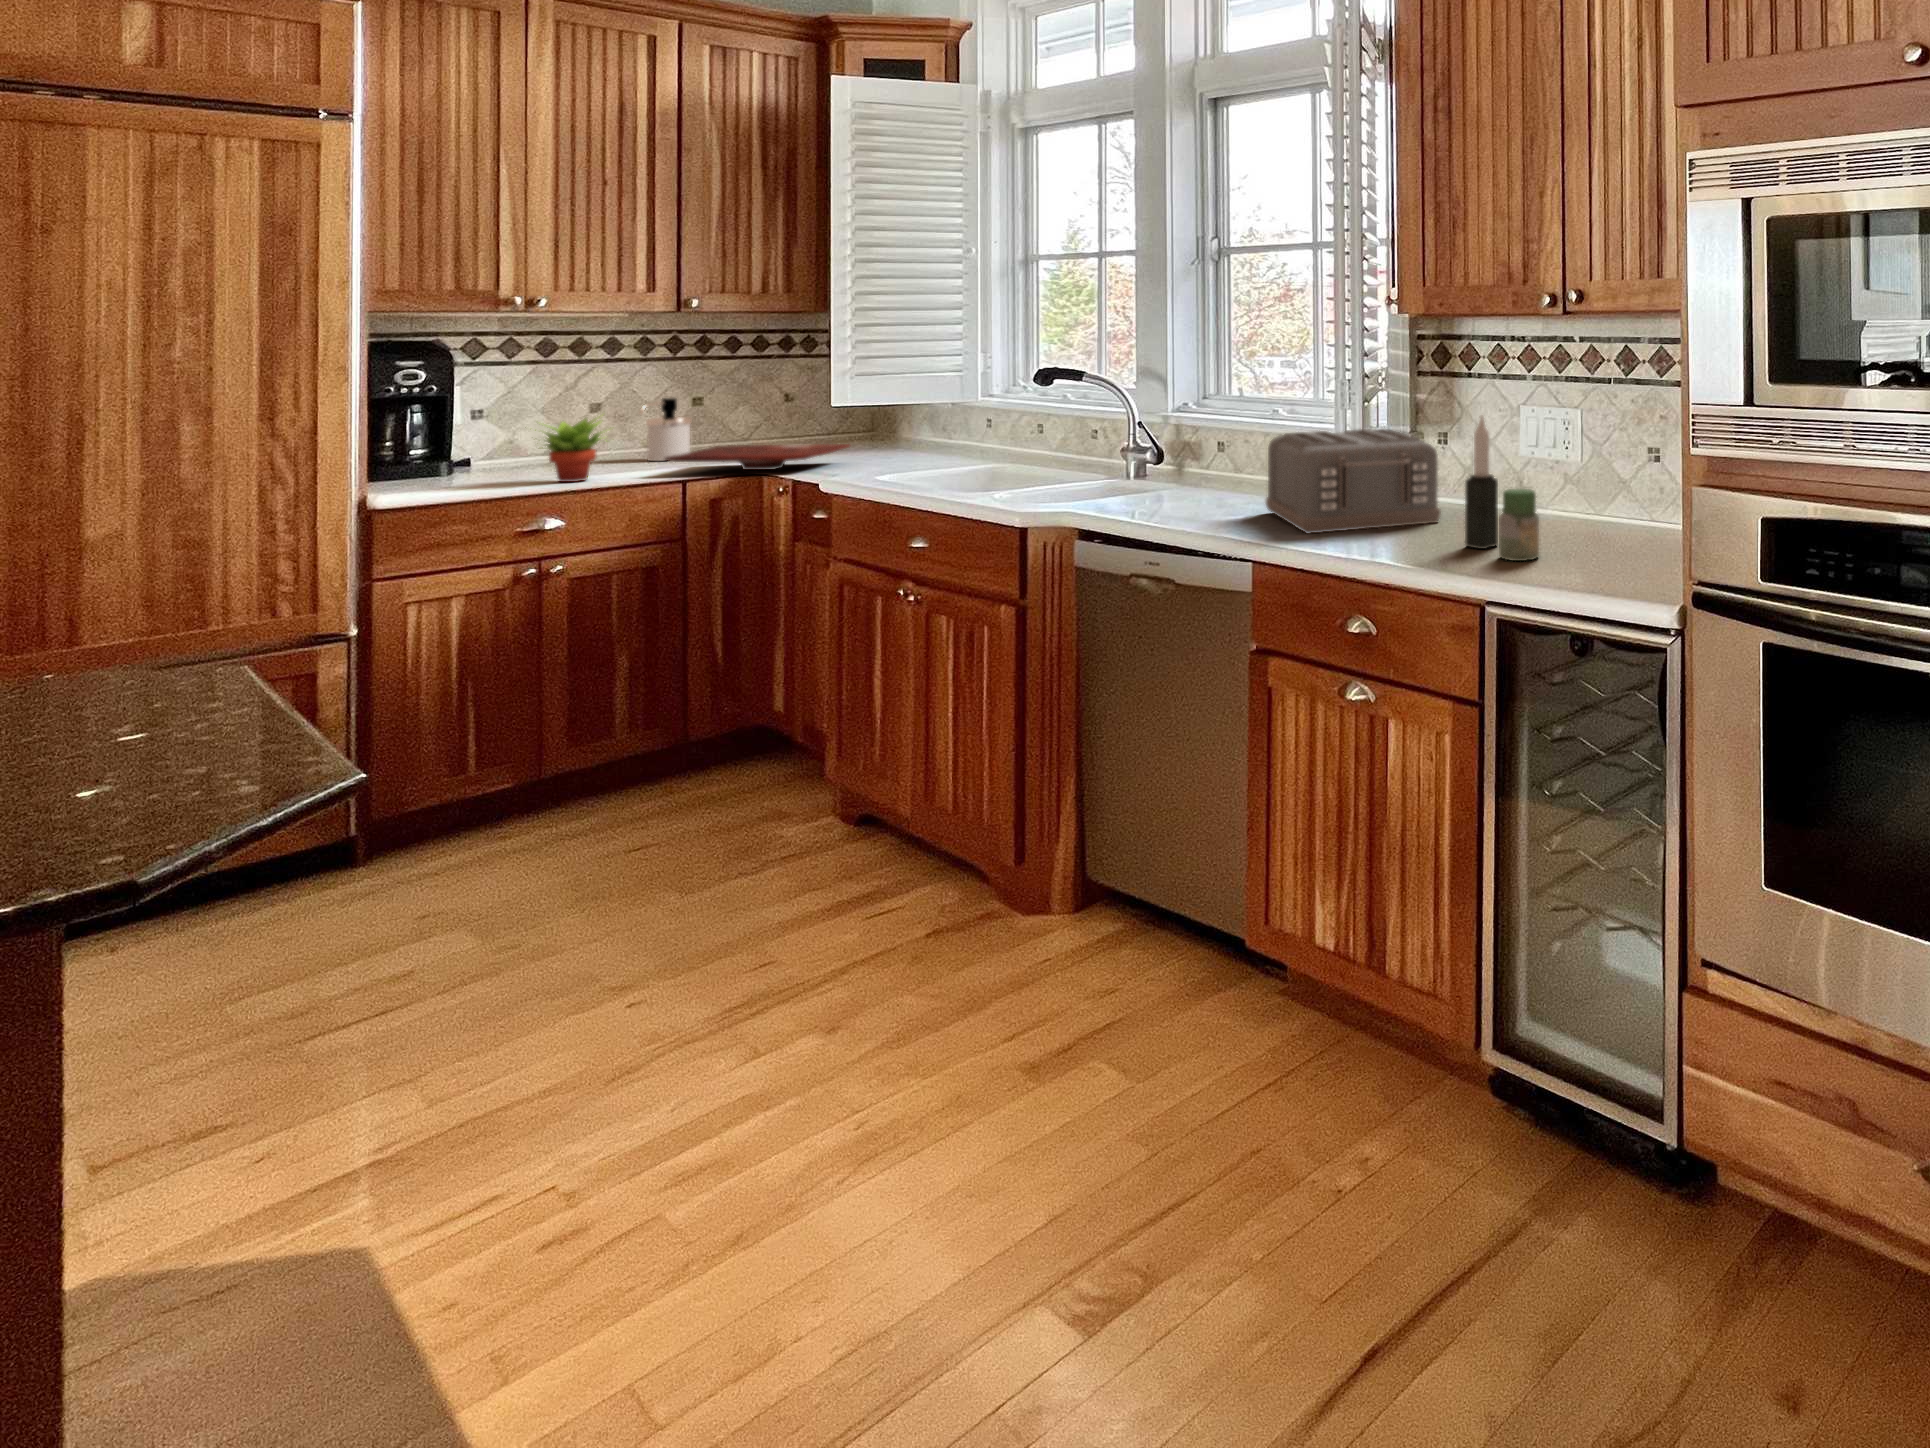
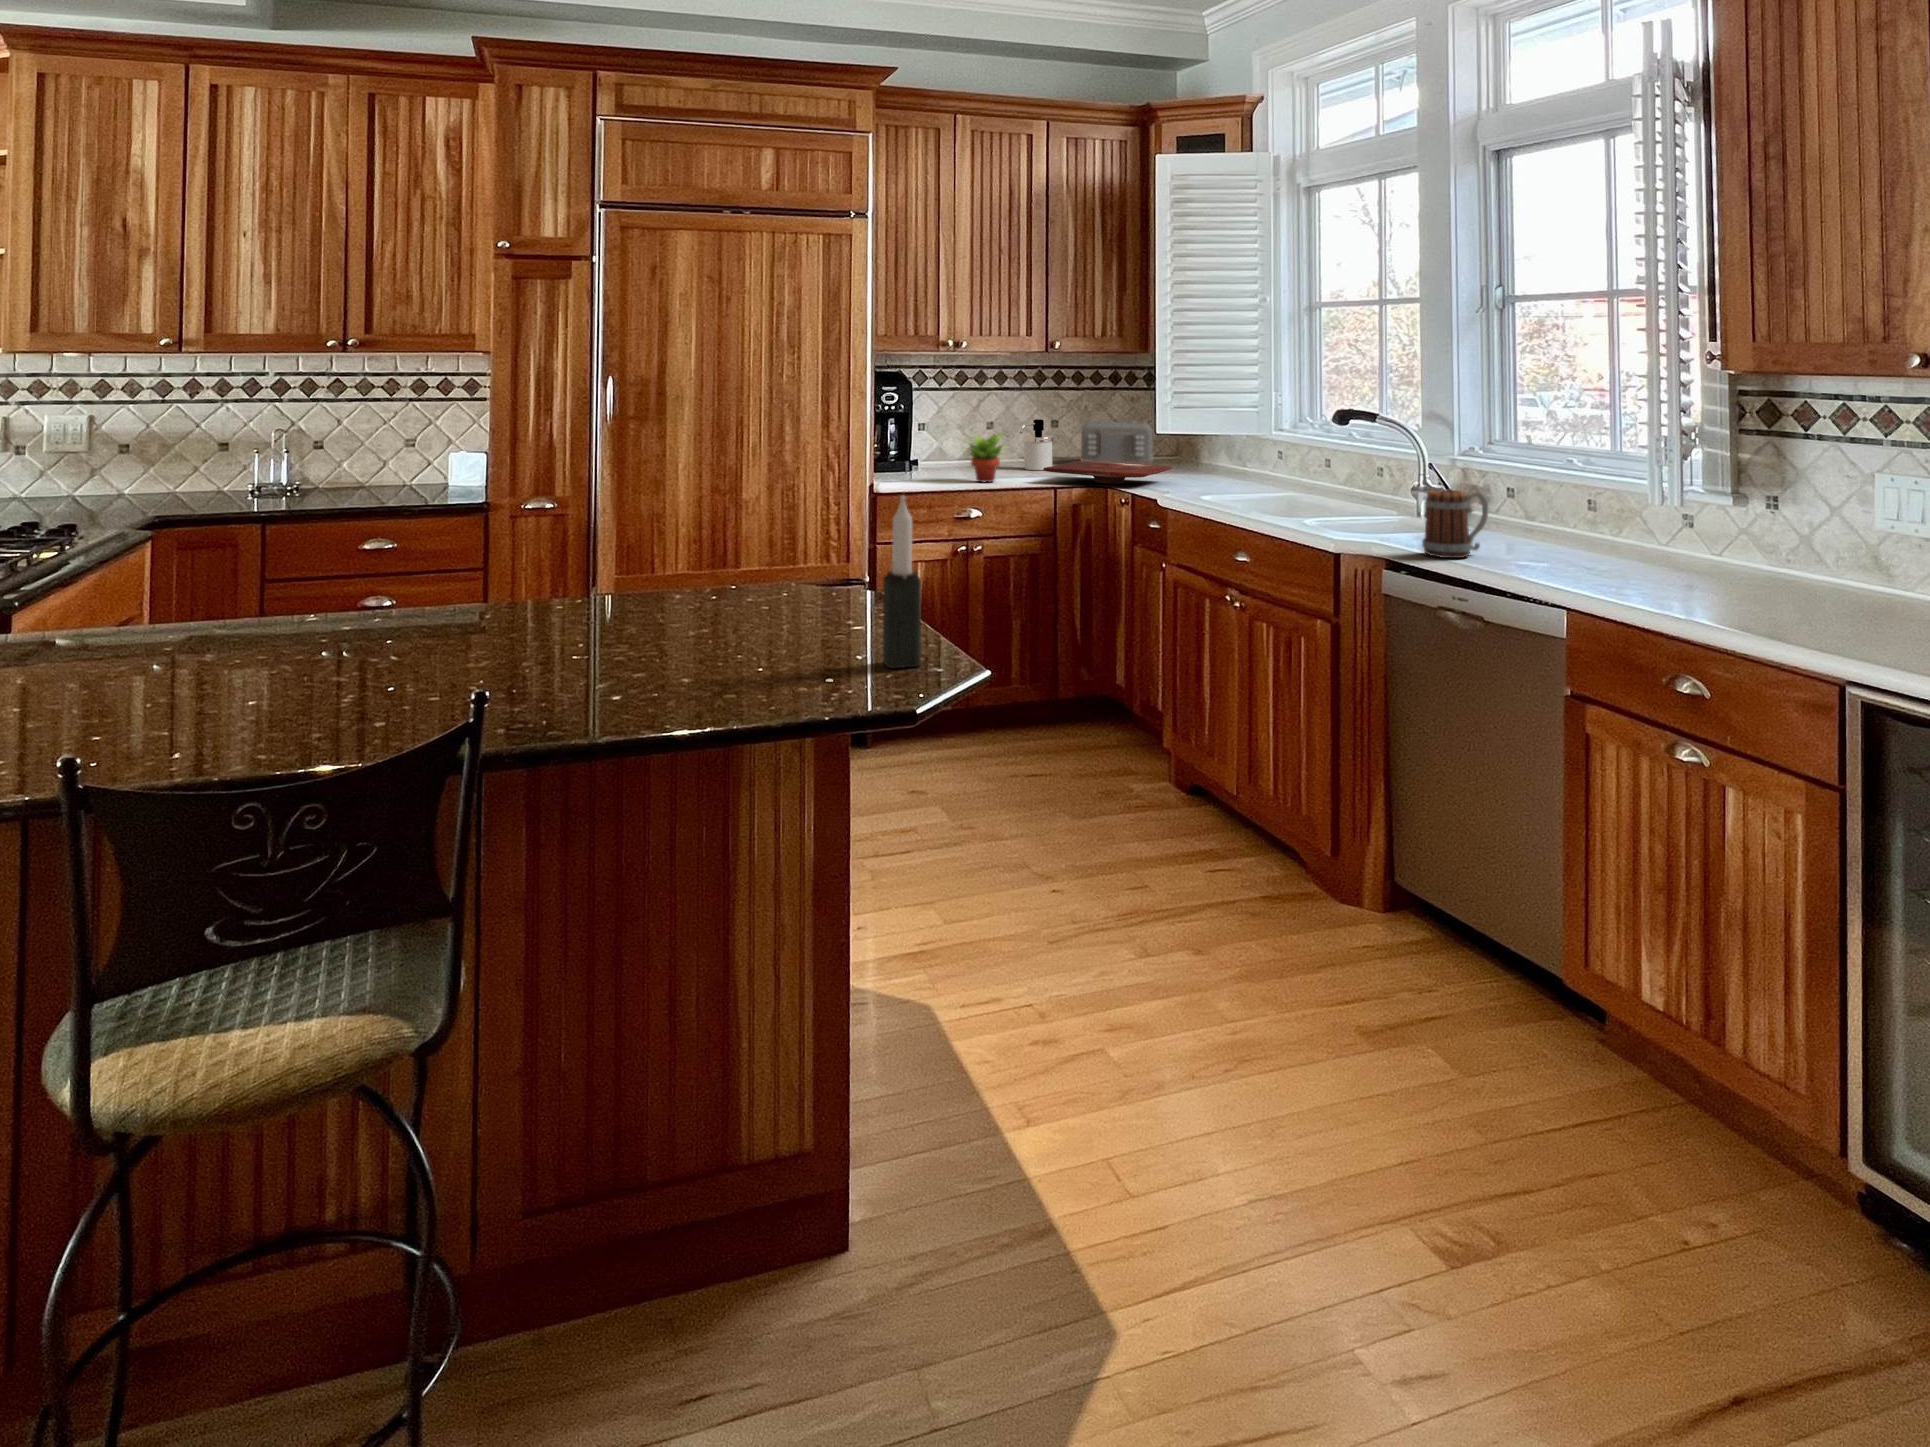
candle: present [1465,416,1498,549] -> present [883,496,921,668]
toaster: present [1266,428,1440,533] -> present [1081,419,1153,465]
mug: none [1114,448,1185,521] -> present [1422,489,1488,558]
jar: present [1499,489,1539,561] -> none [1859,565,1912,644]

